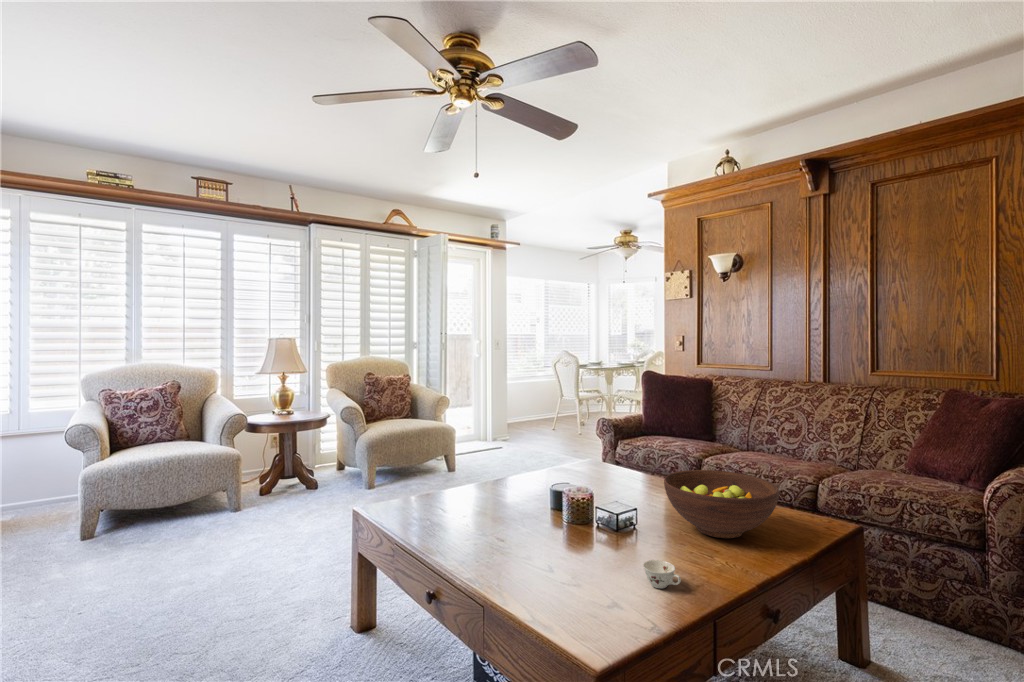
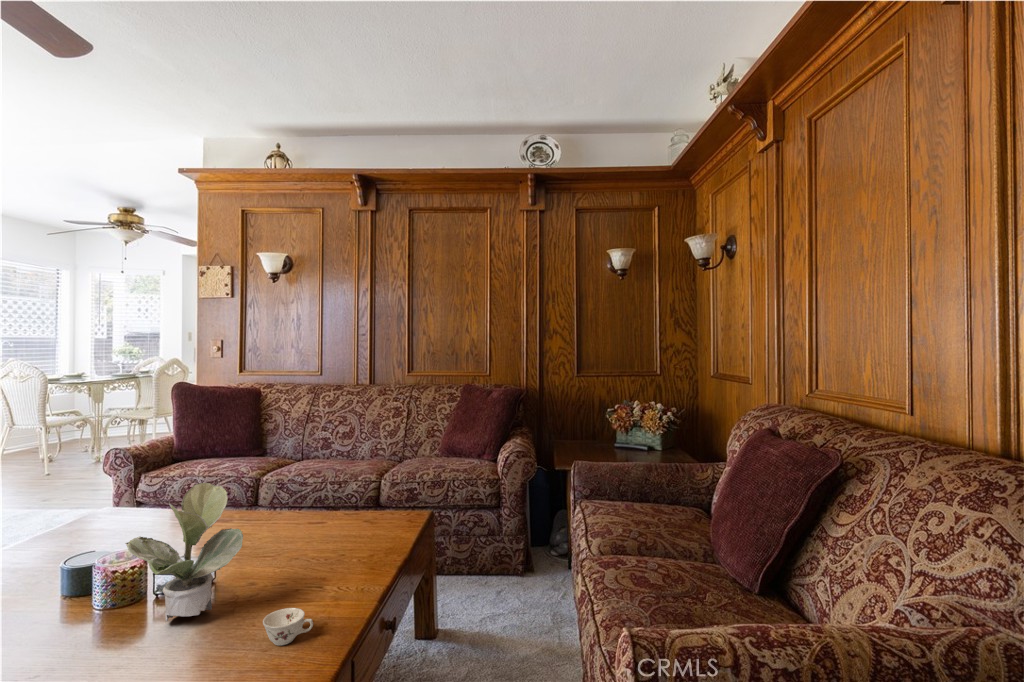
potted plant: none [569,448,639,546] -> present [125,483,243,621]
fruit bowl: present [664,470,779,538] -> none [256,484,381,561]

